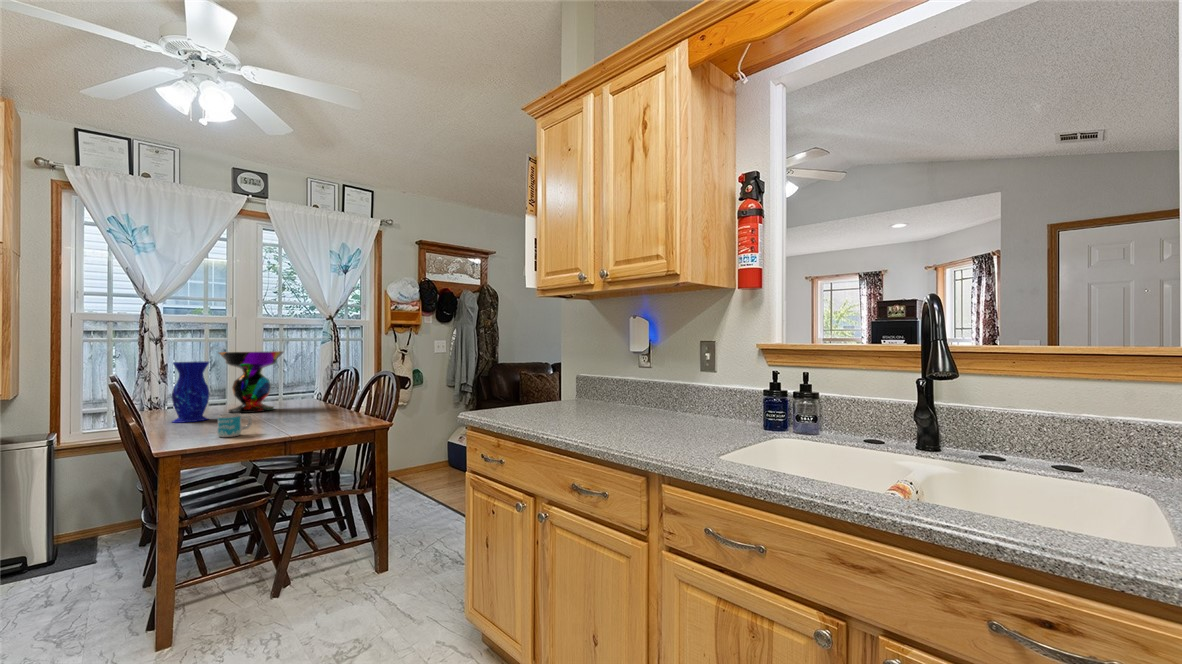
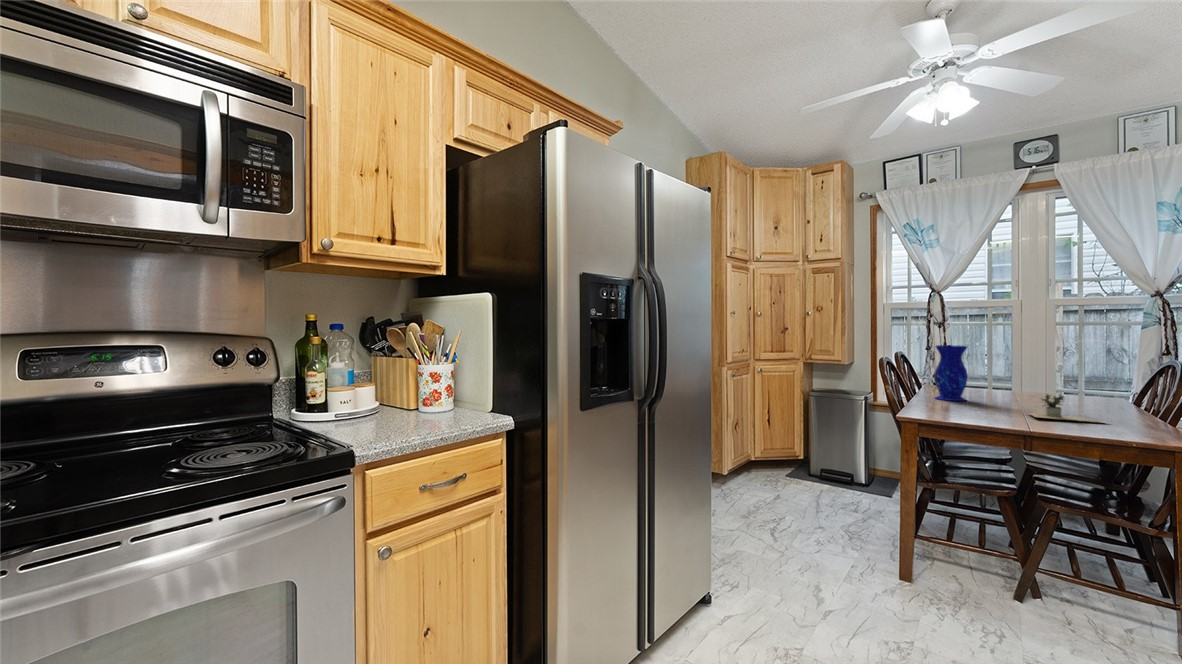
decorative bowl: present [219,351,283,413] -> none [982,337,1060,403]
potted plant: none [274,398,351,422] -> present [1030,394,1103,423]
mug: present [218,413,252,437] -> none [953,398,988,420]

